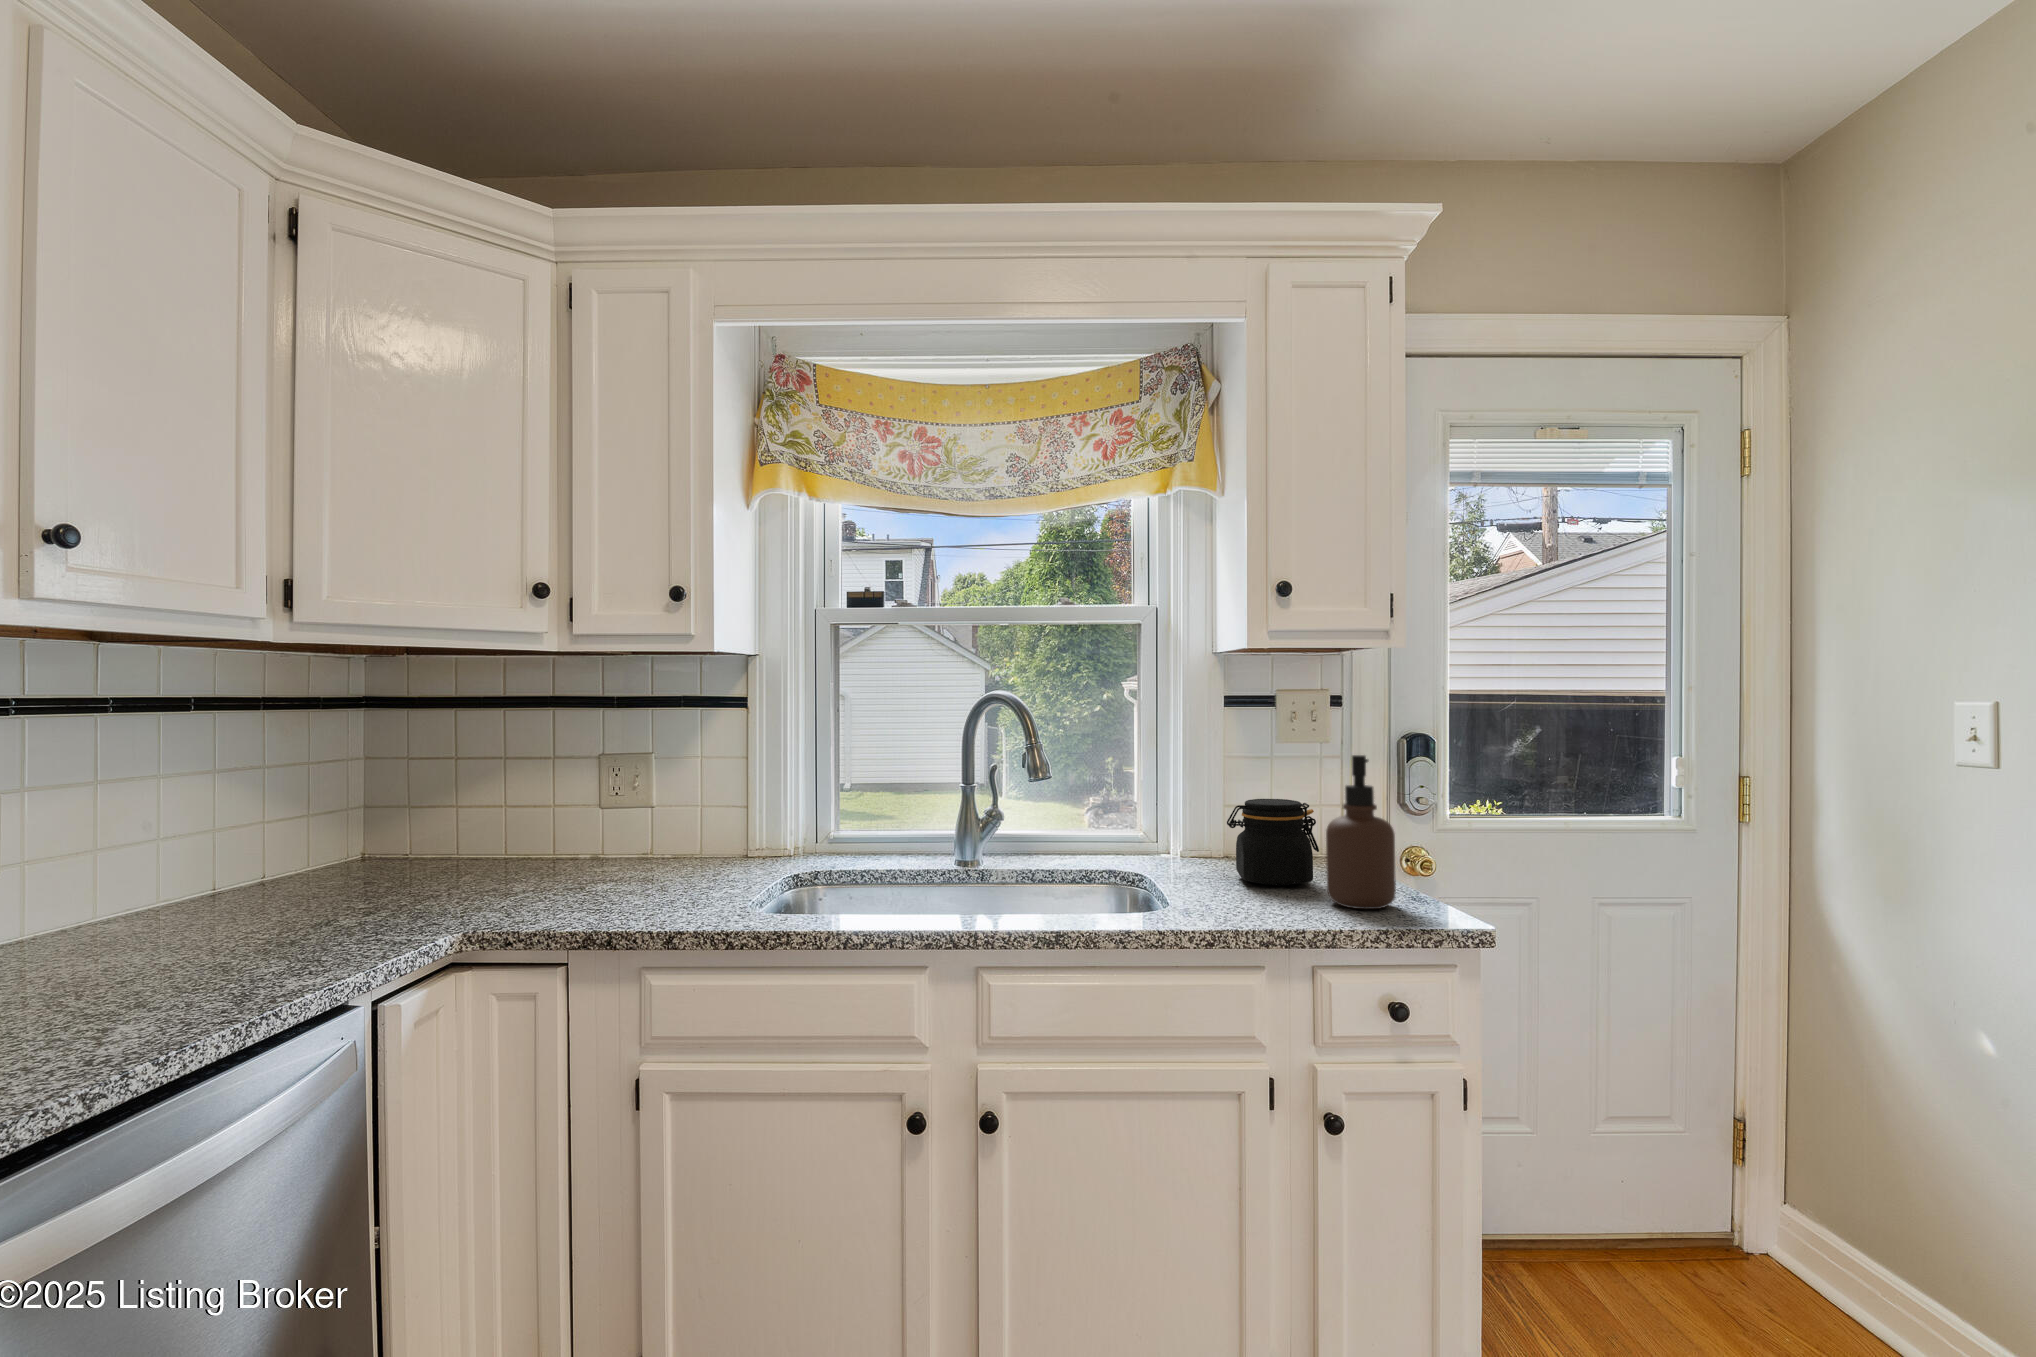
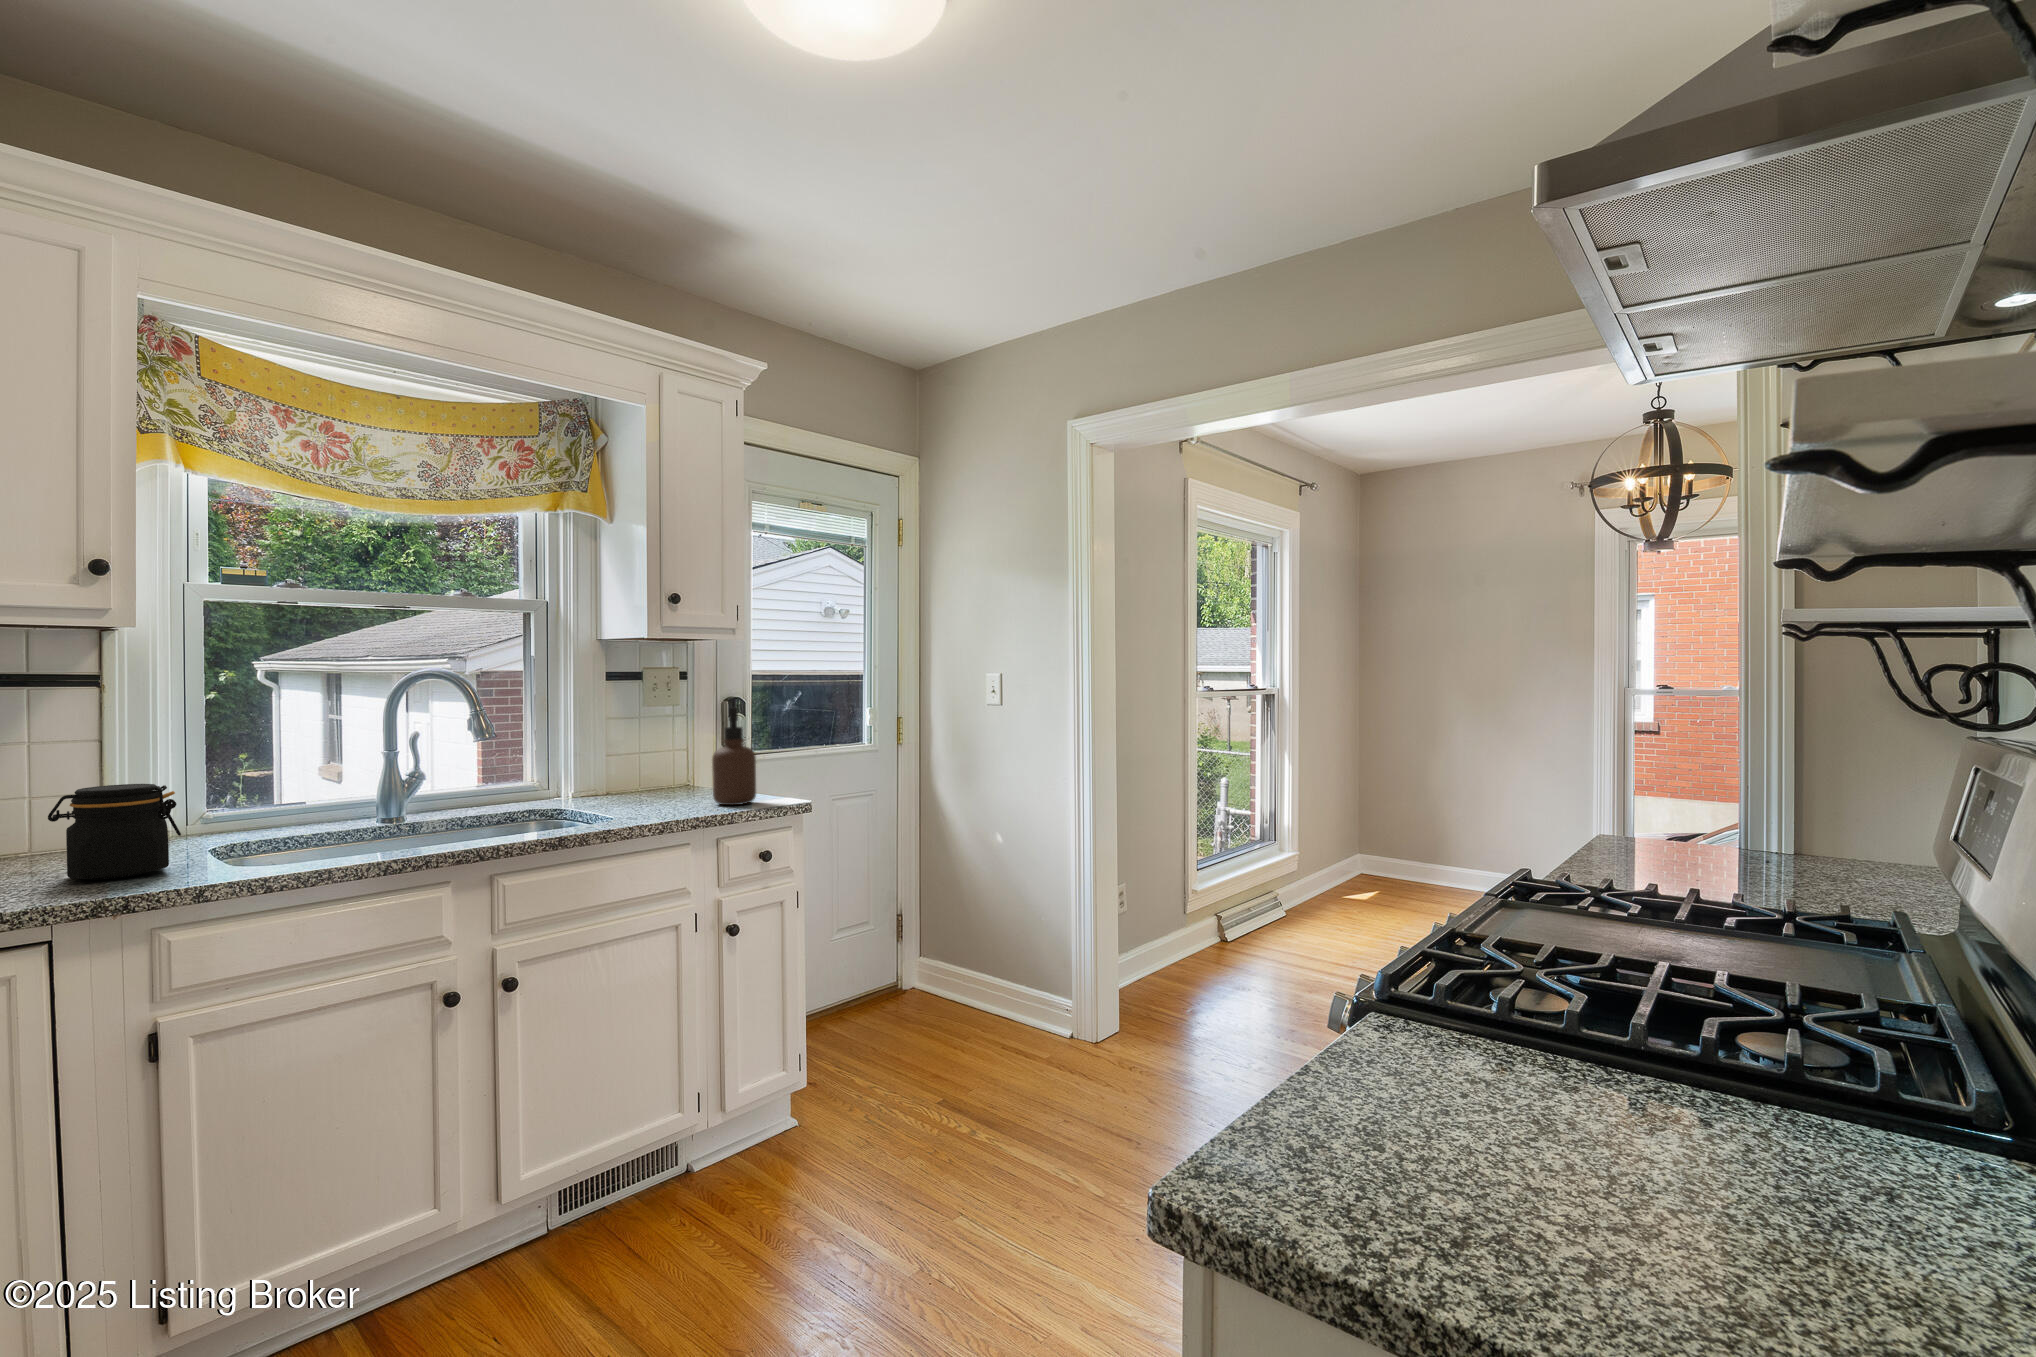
jar: present [1227,799,1319,886] -> present [48,784,181,880]

